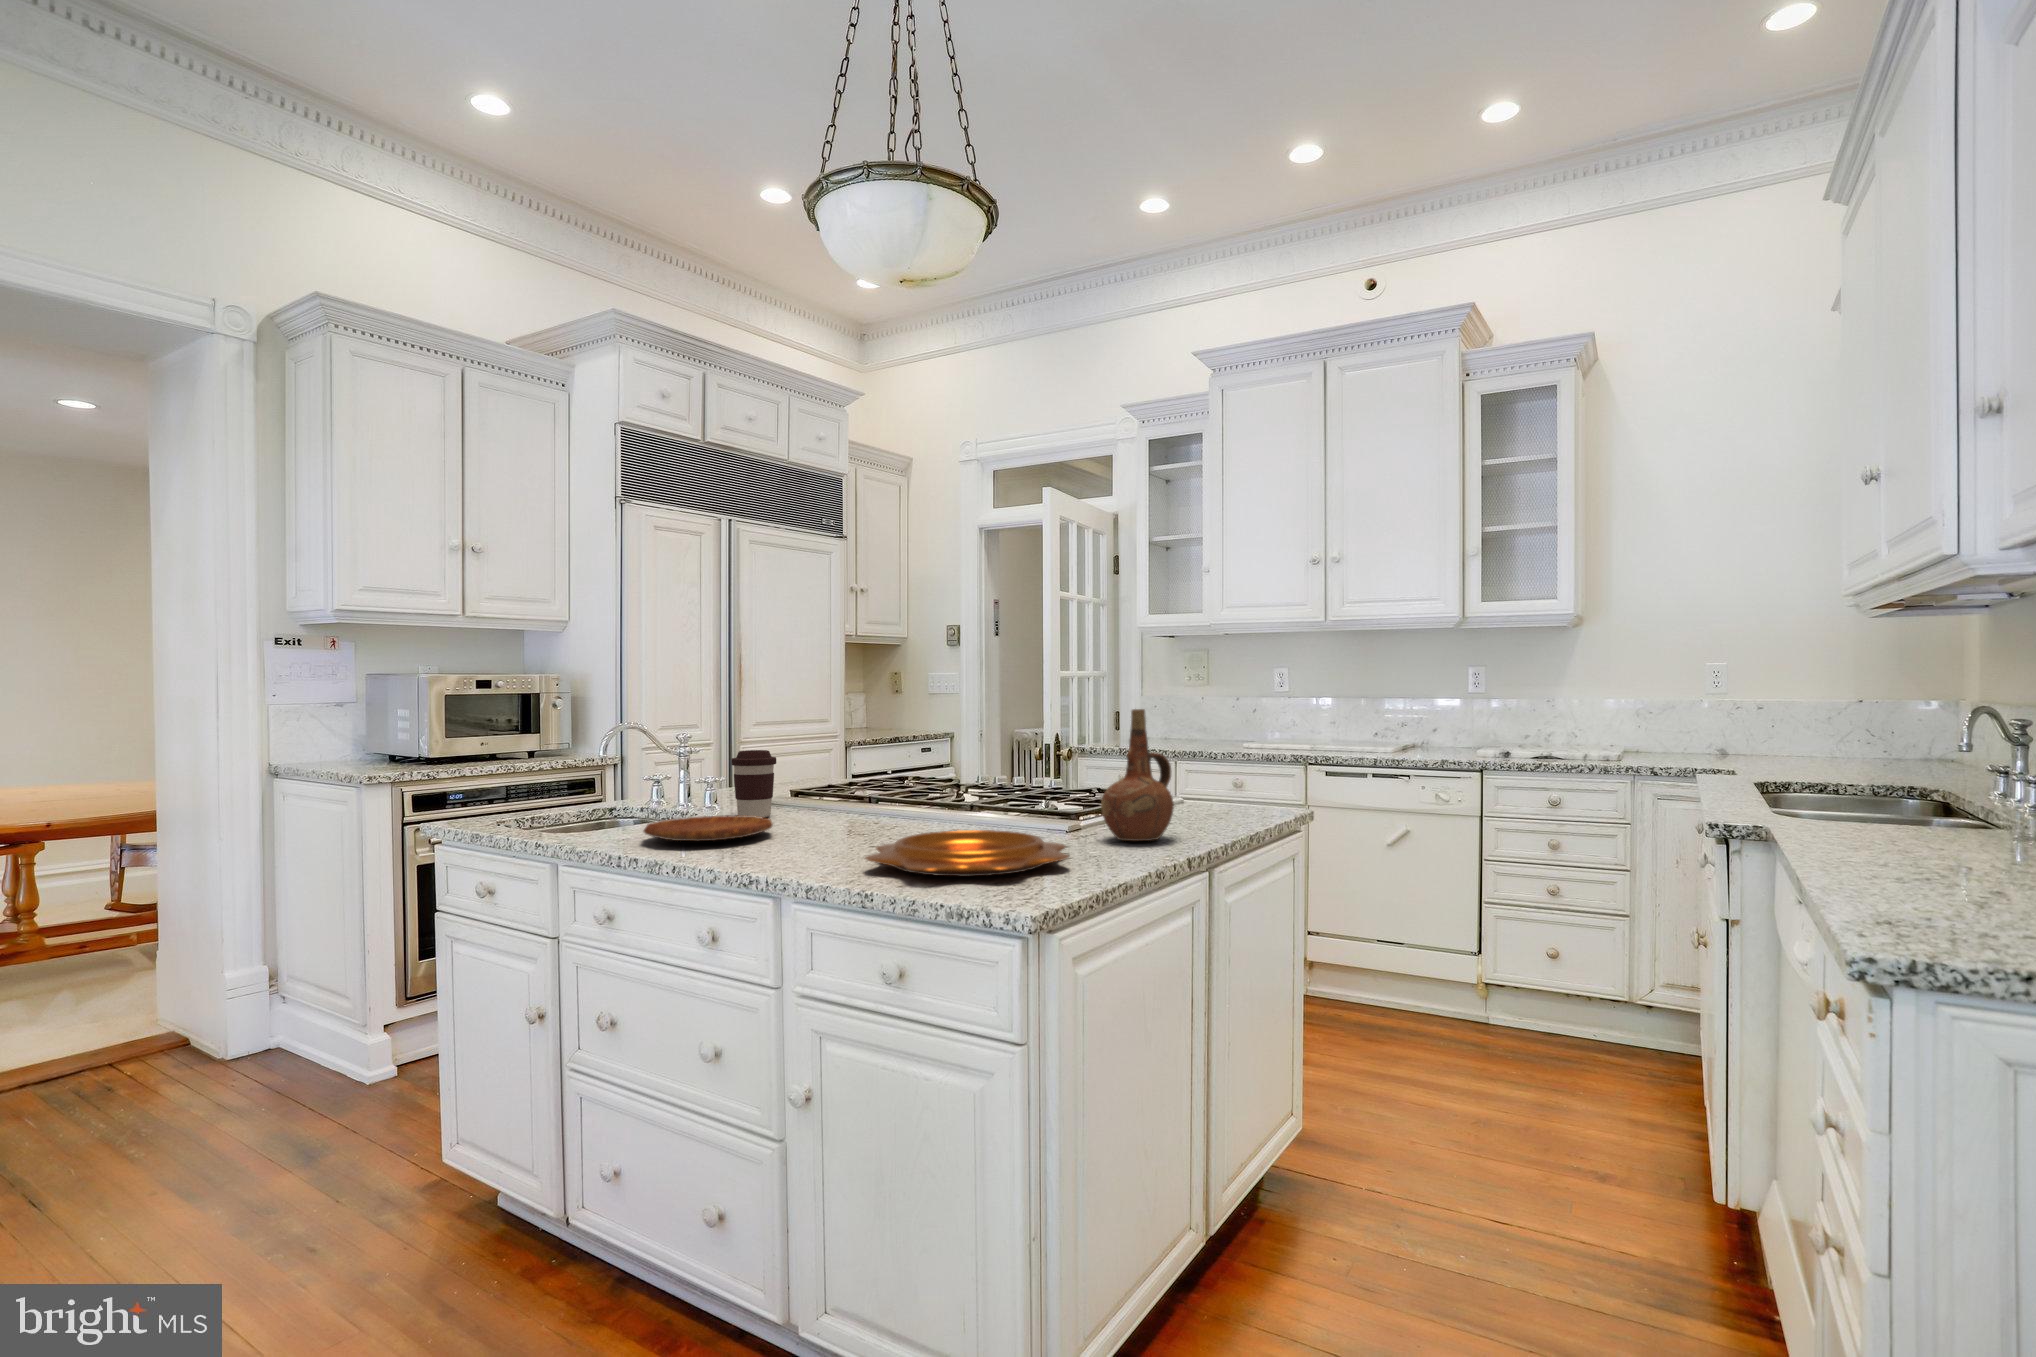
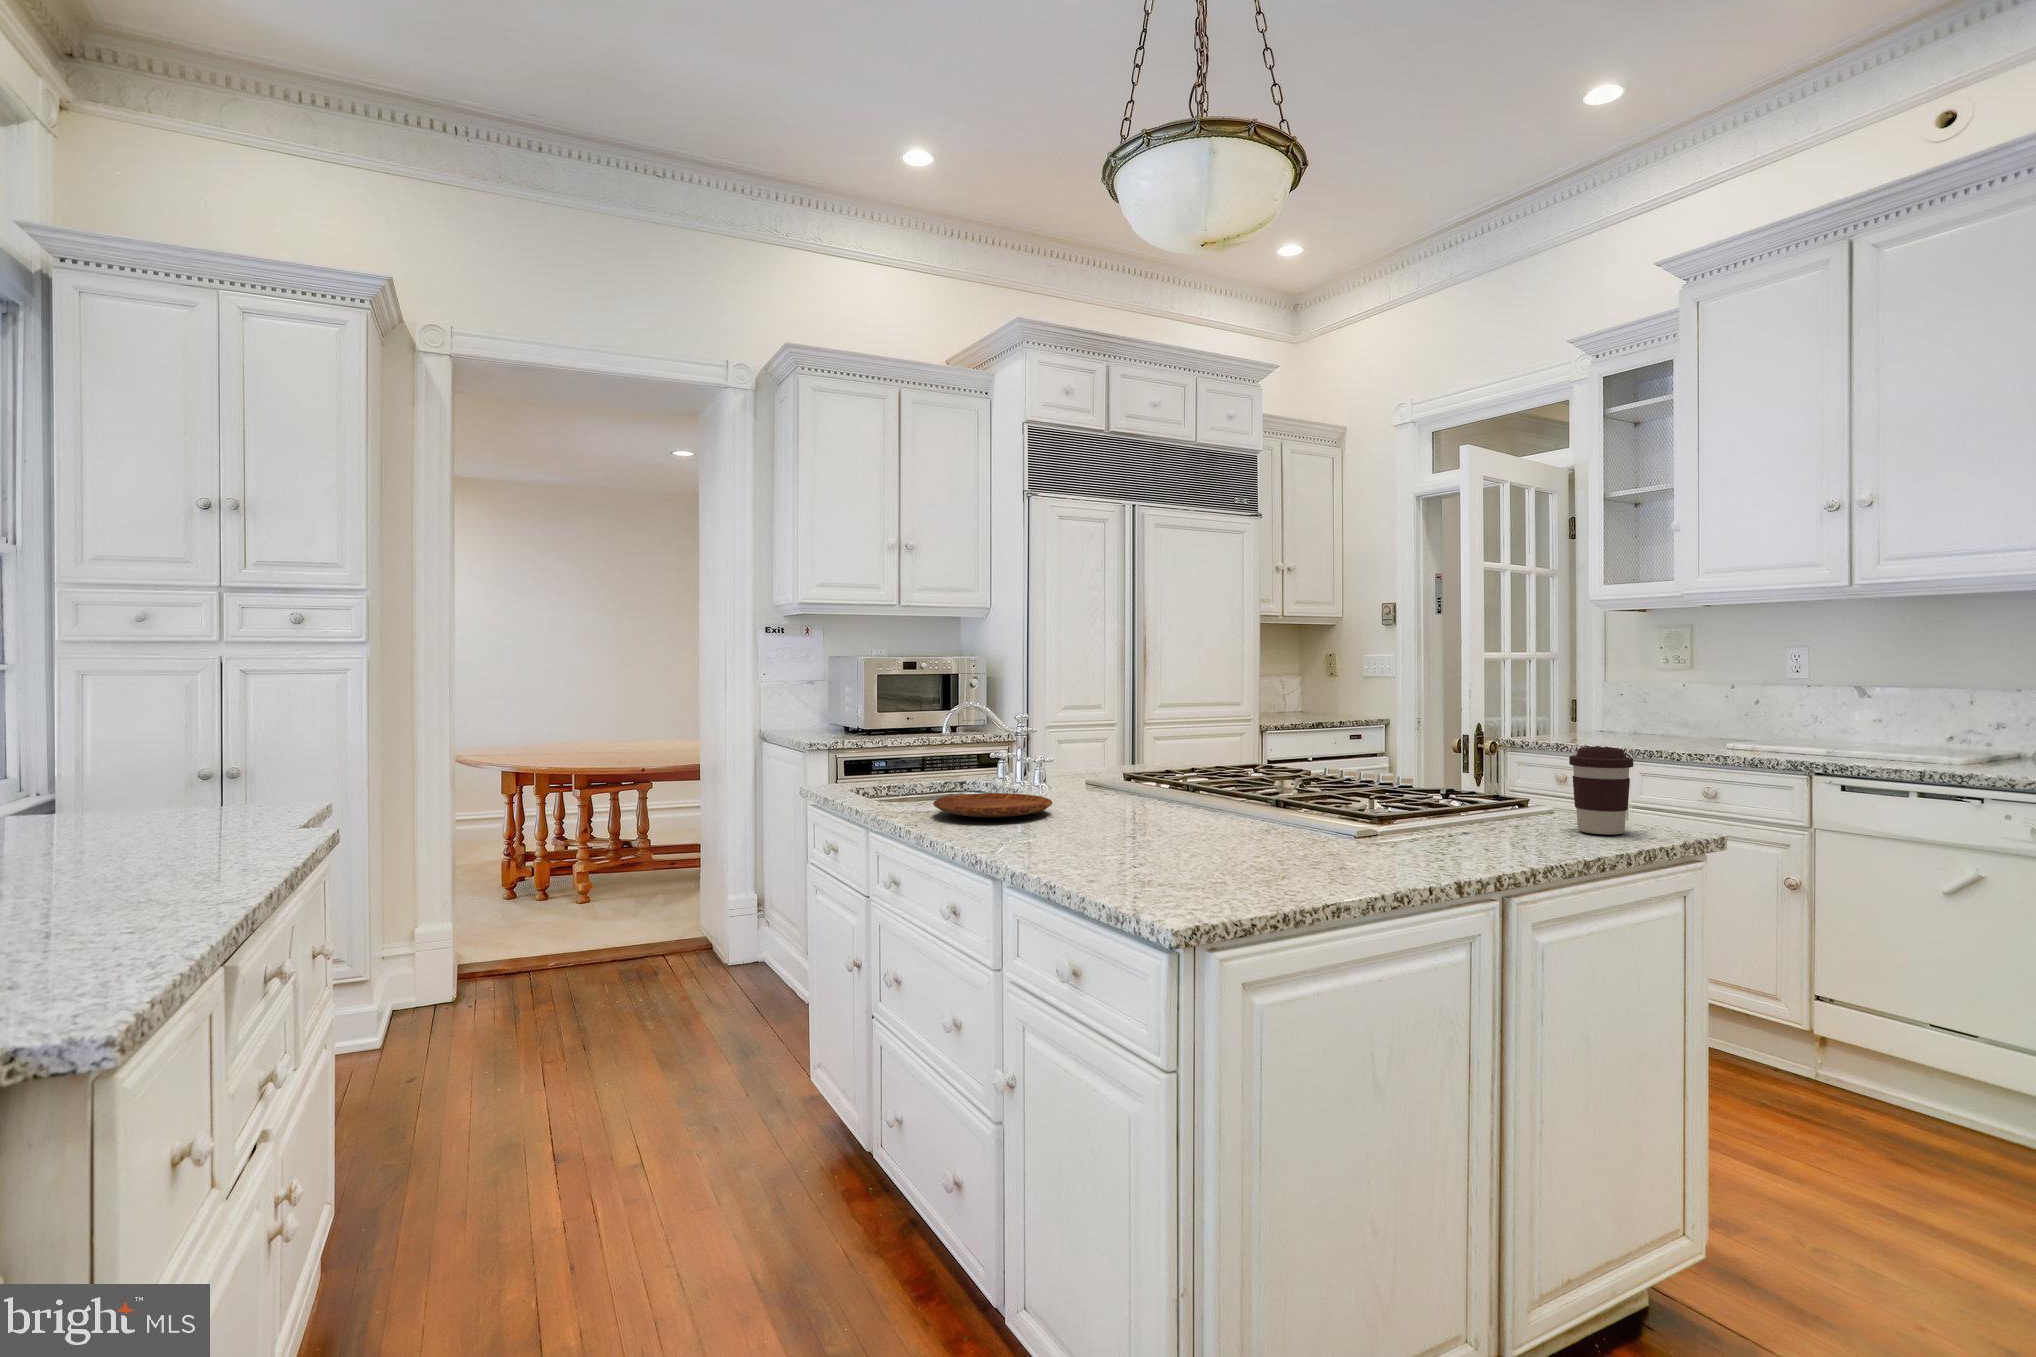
ceramic pitcher: present [1101,709,1174,841] -> none [1368,702,1461,857]
coffee cup: present [731,750,776,818] -> present [1569,747,1633,835]
decorative bowl: present [866,830,1069,876] -> none [1077,827,1303,878]

